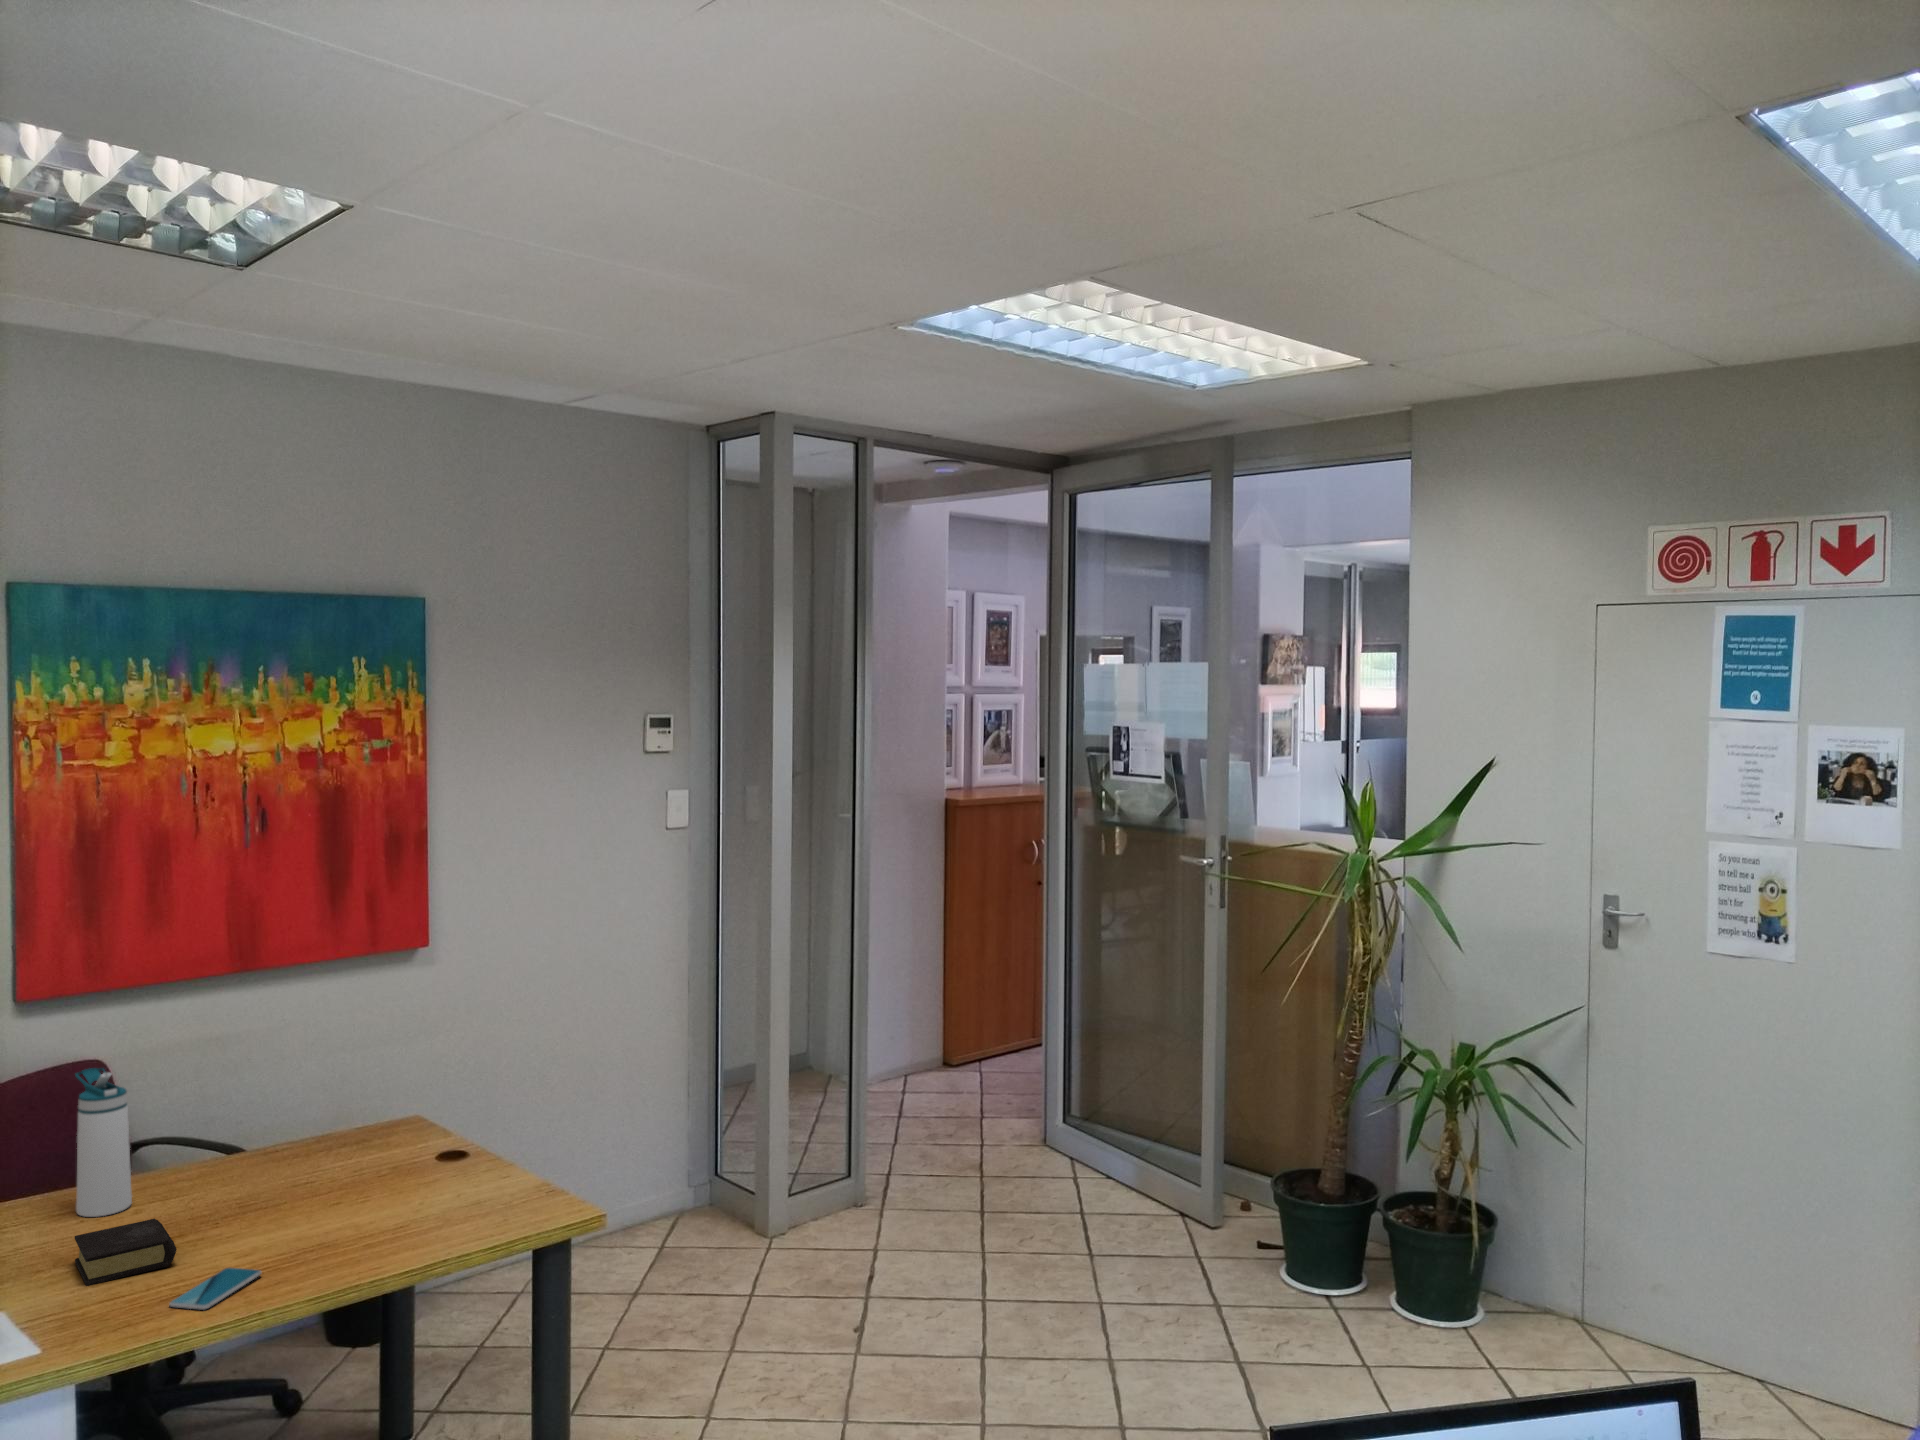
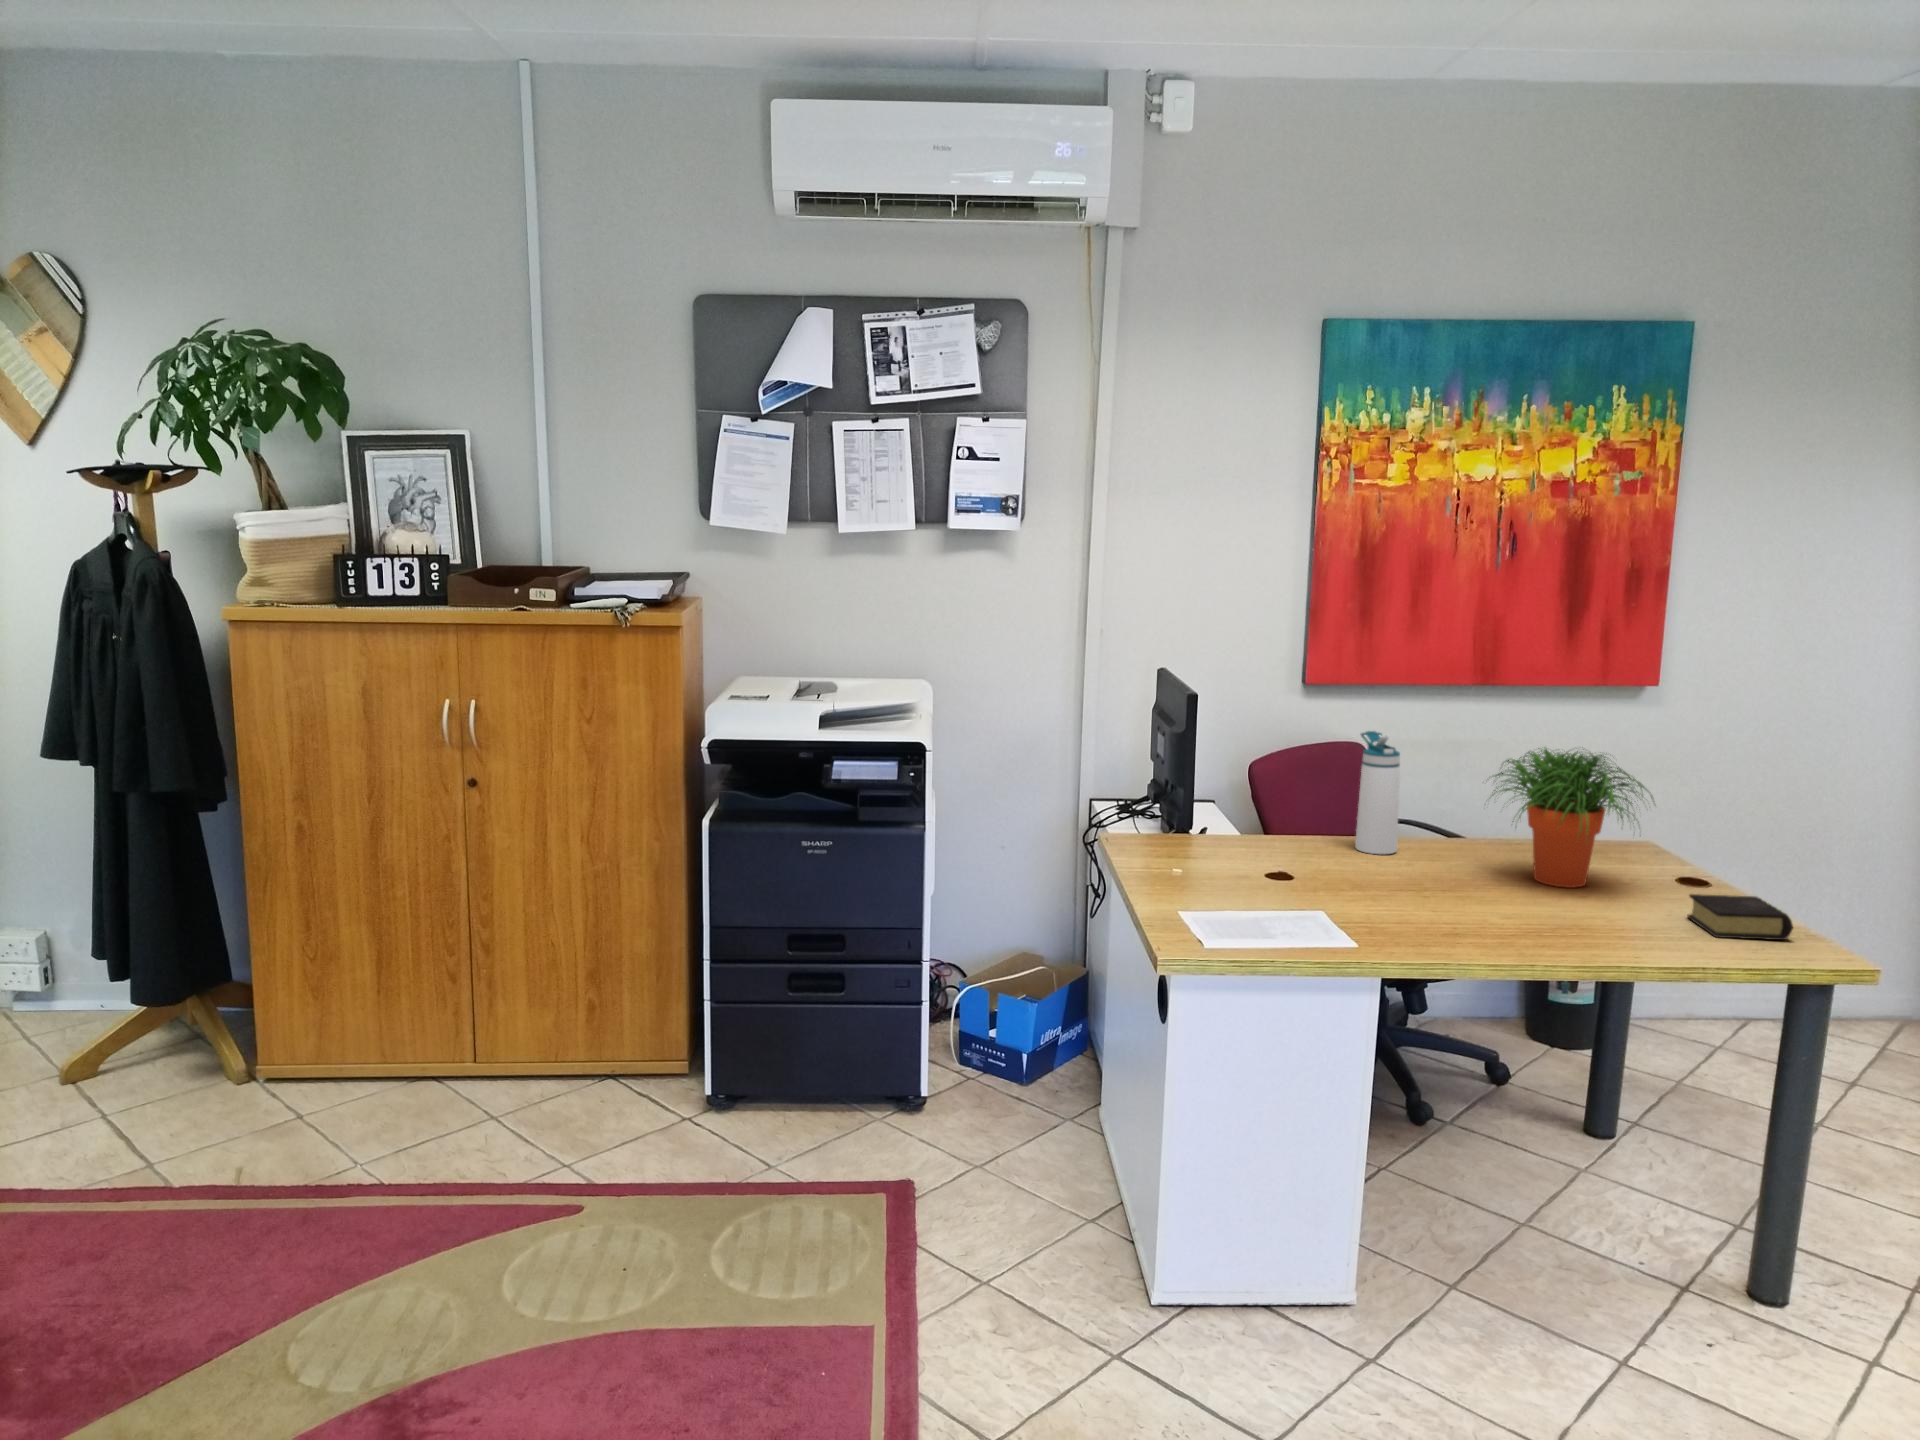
potted plant: none [223,1051,409,1208] -> present [1490,747,1656,888]
book: present [75,1219,177,1286] -> present [1687,894,1793,940]
smartphone: present [169,1268,261,1310] -> none [1441,908,1517,932]

